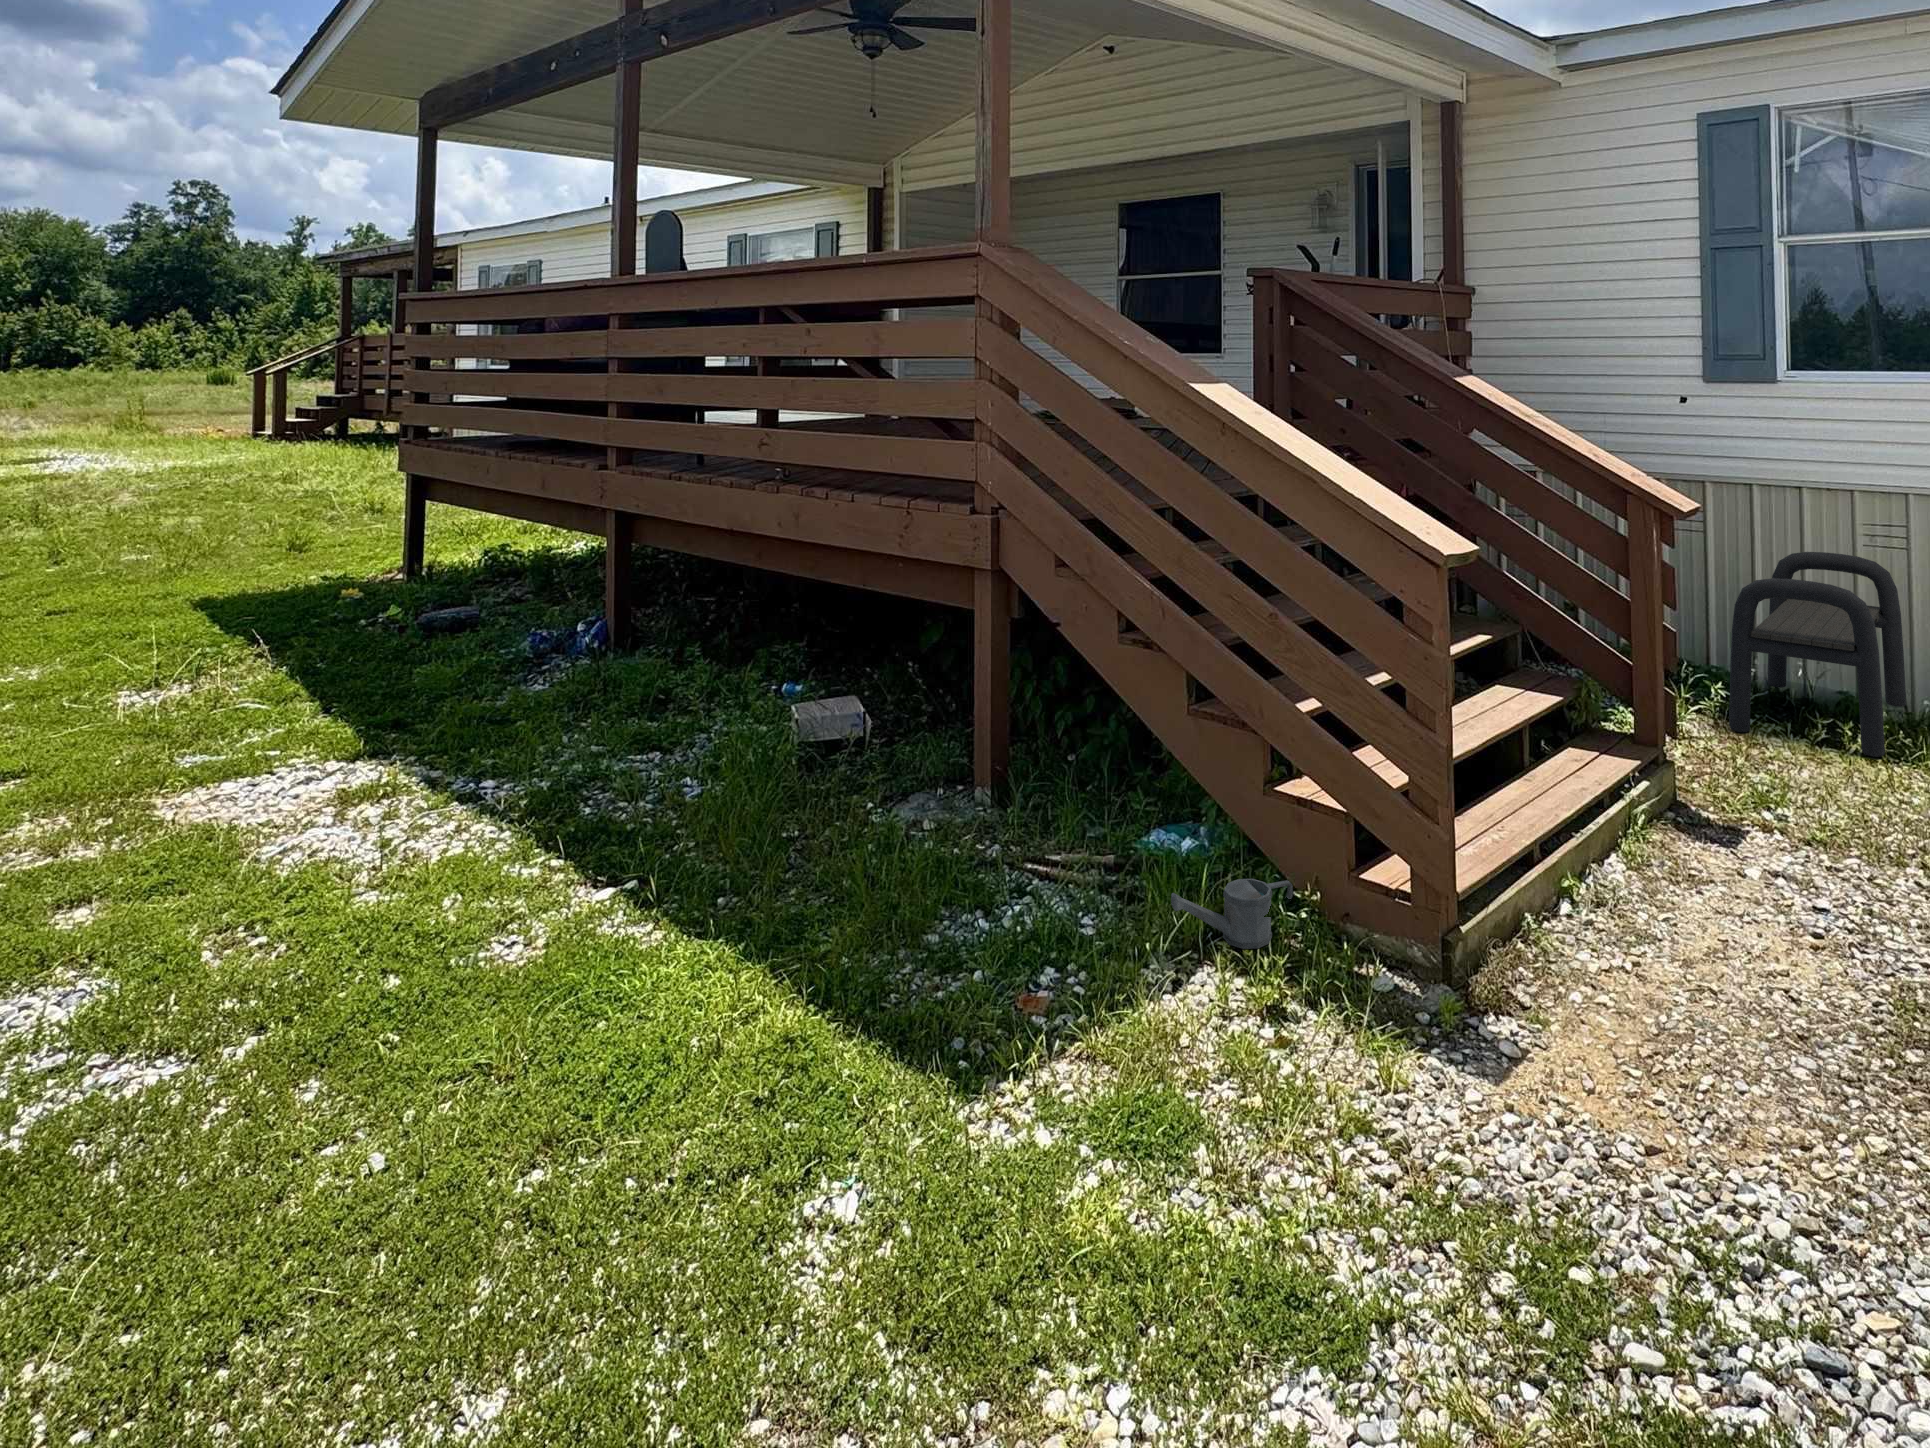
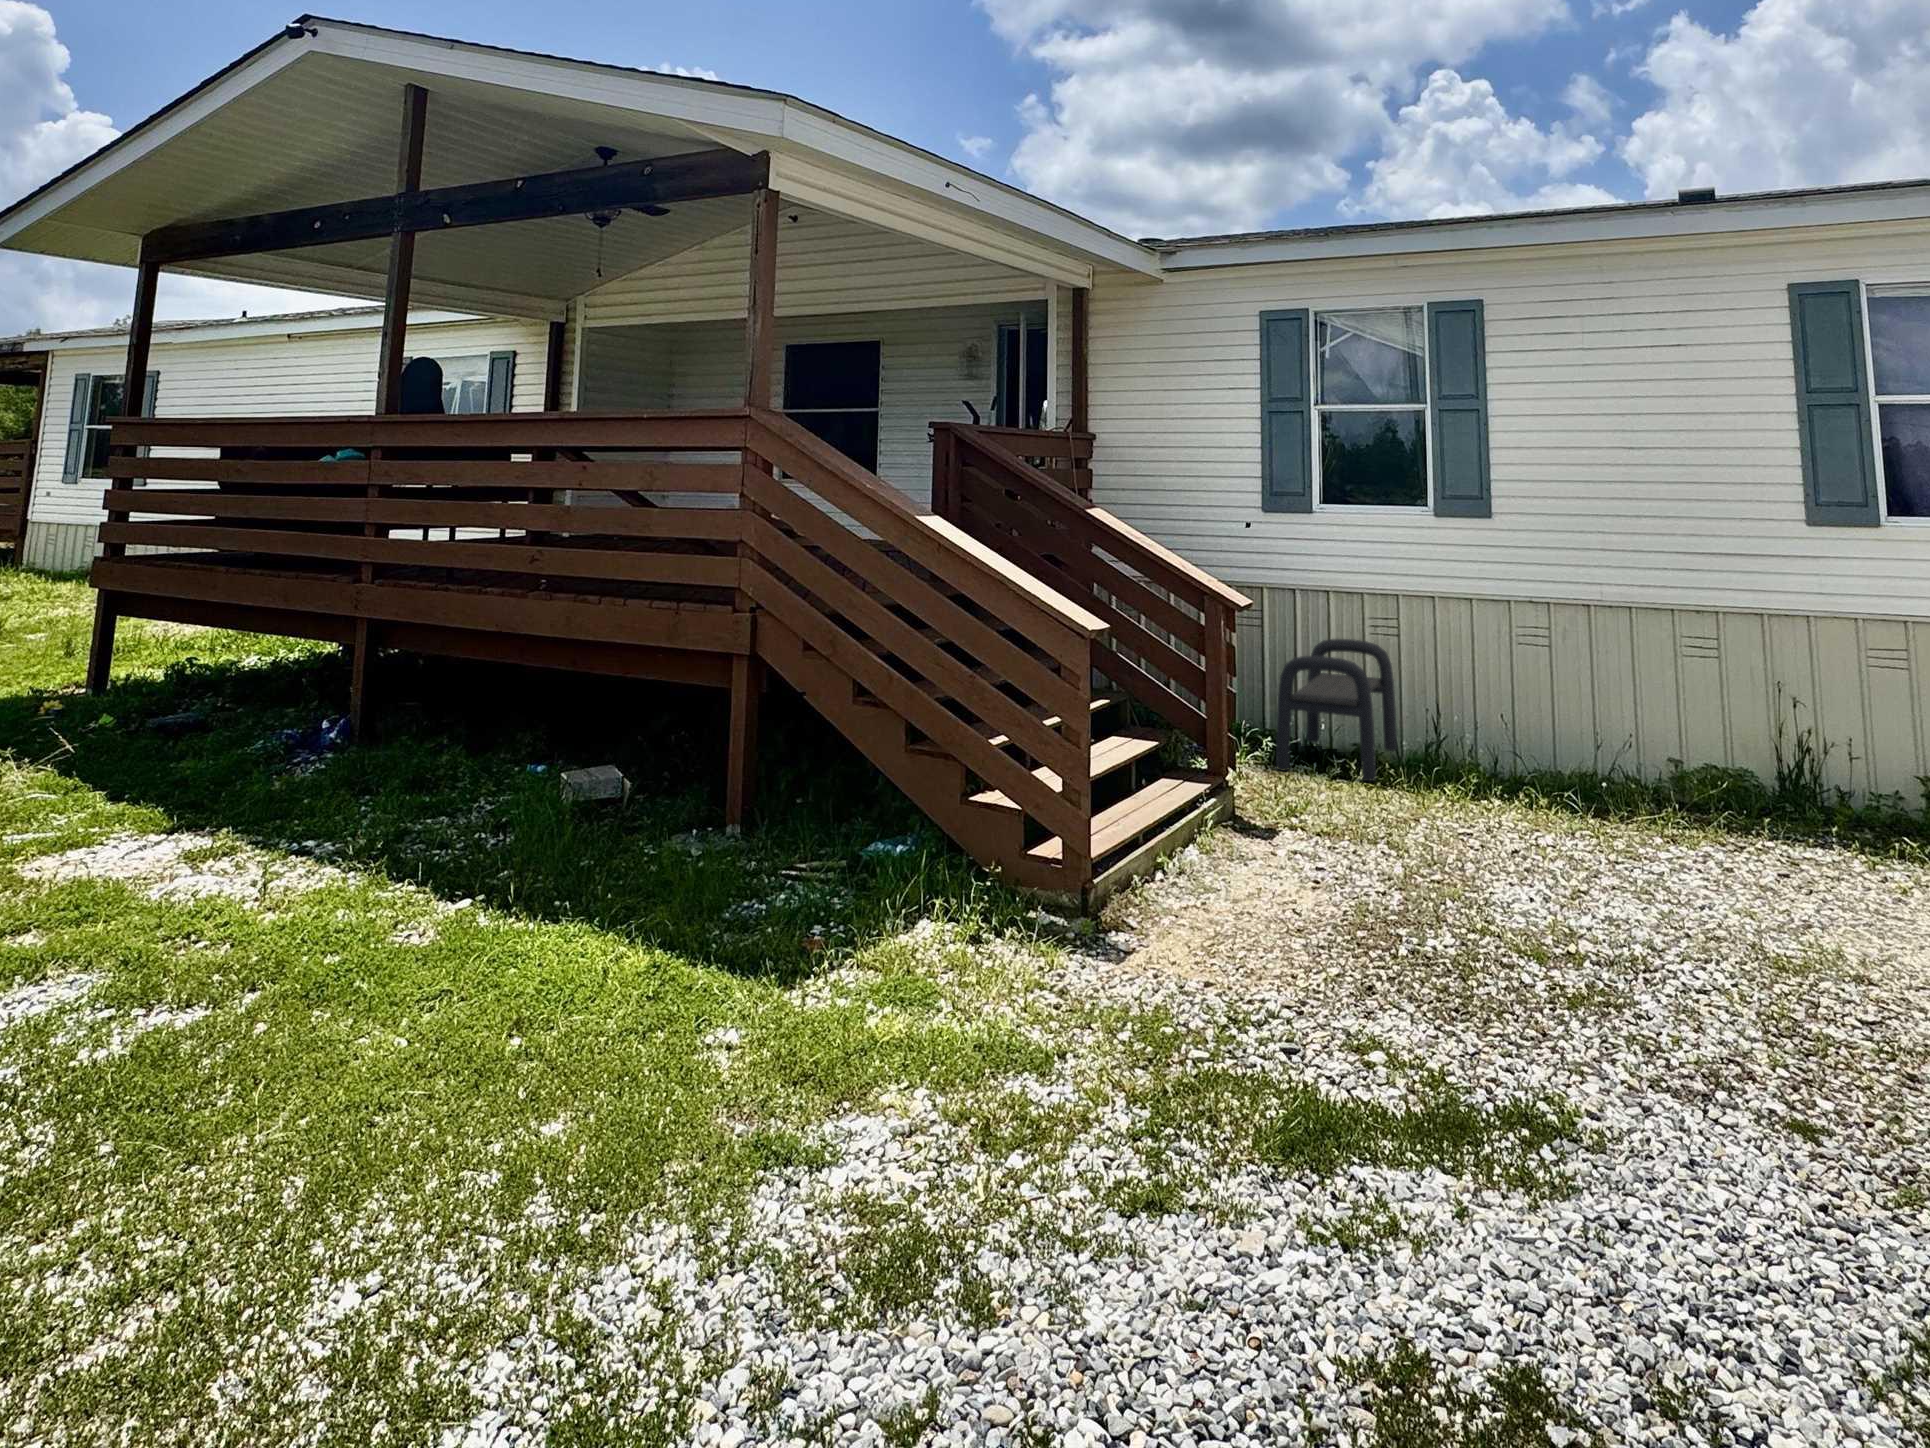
watering can: present [1171,879,1293,949] -> none [900,861,981,907]

